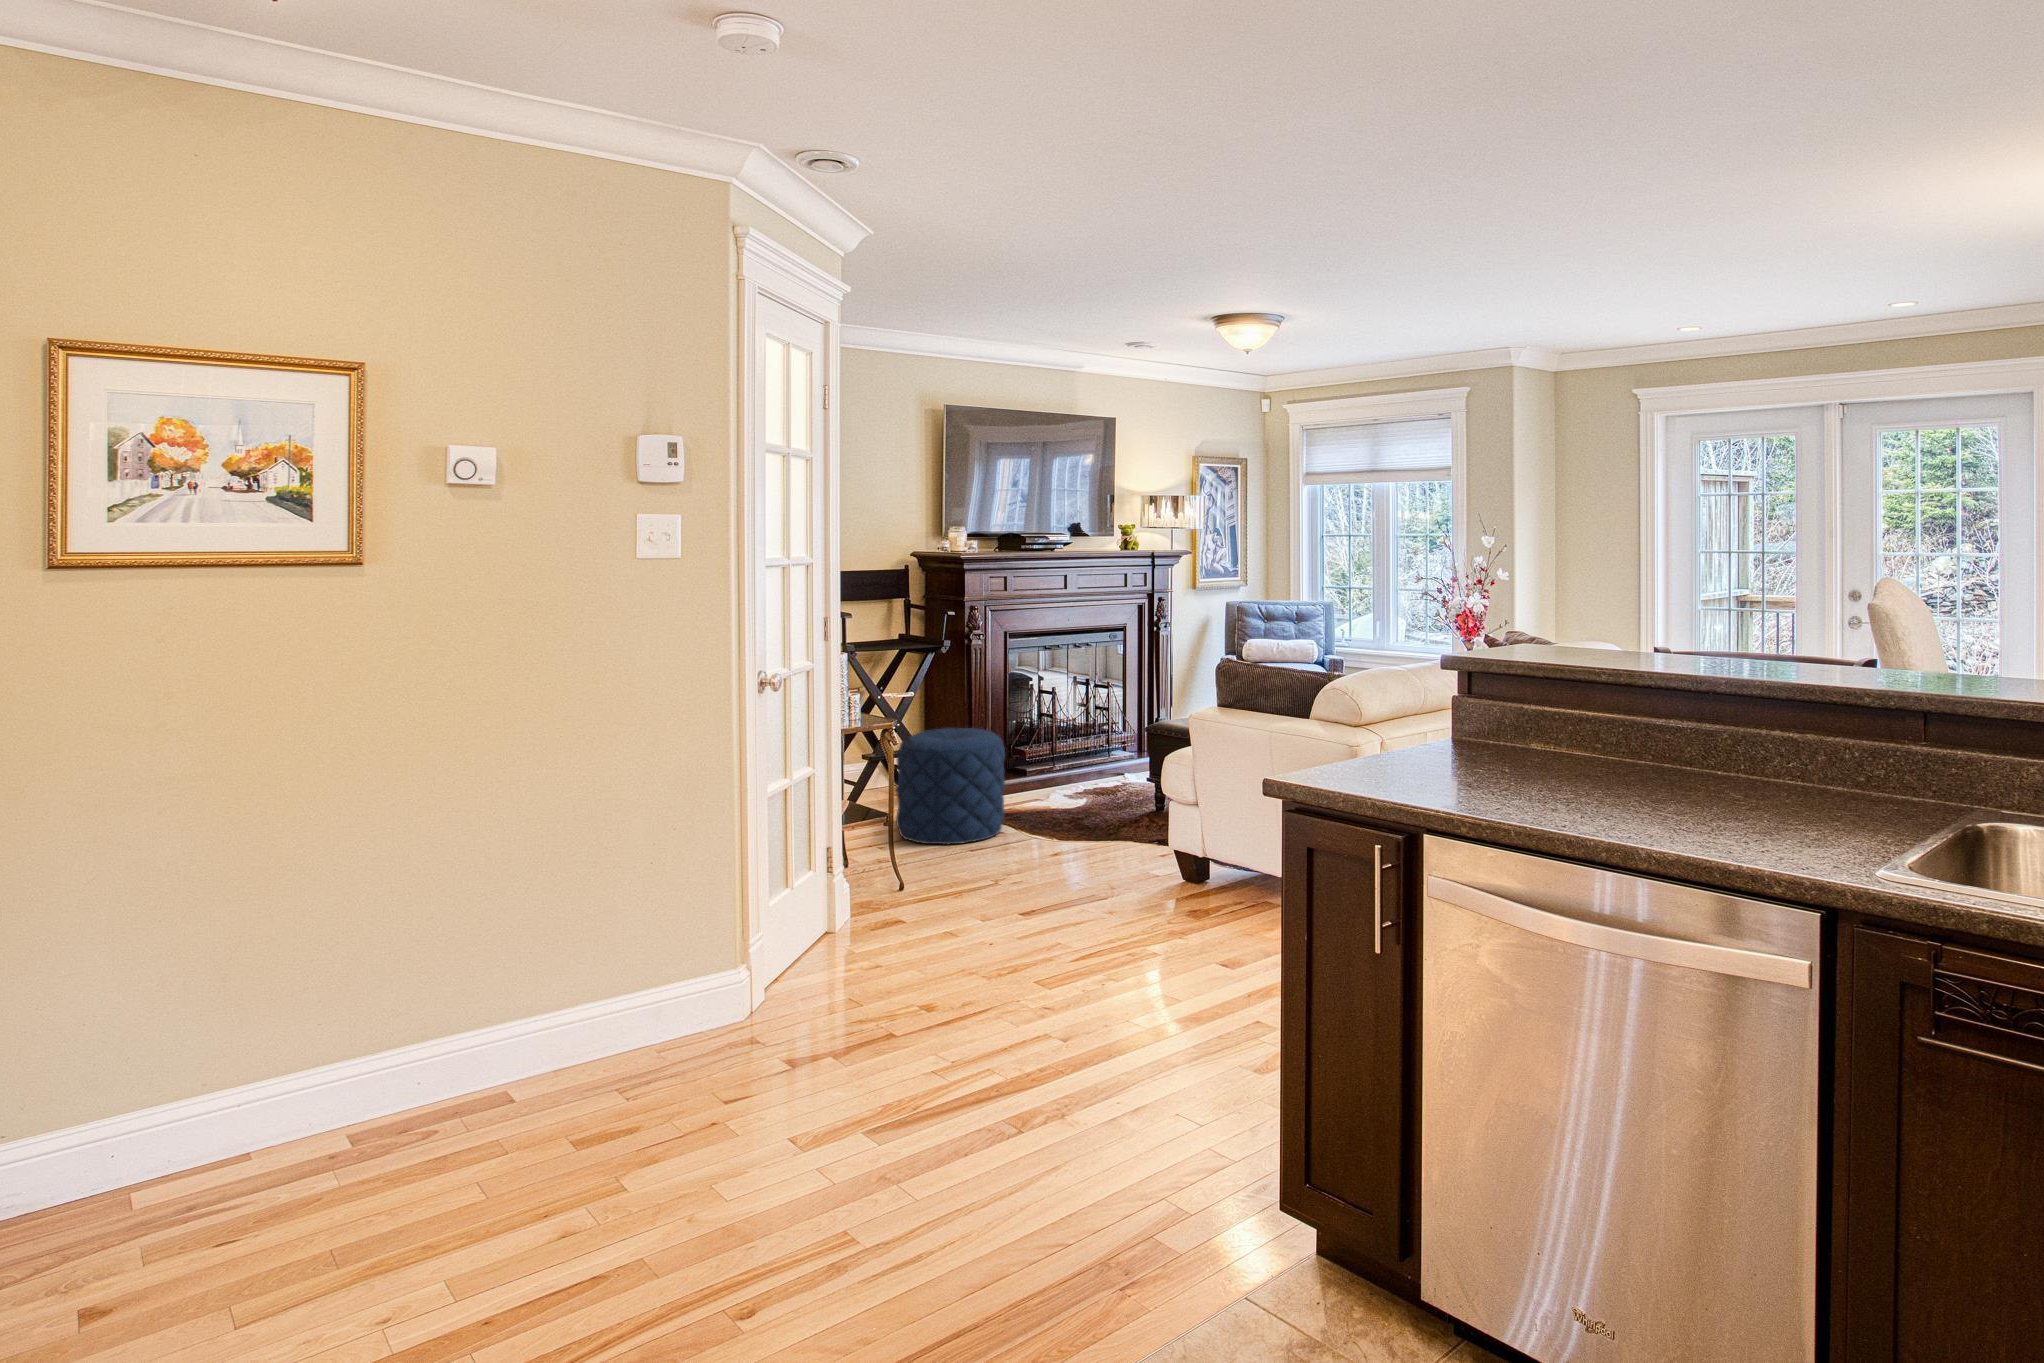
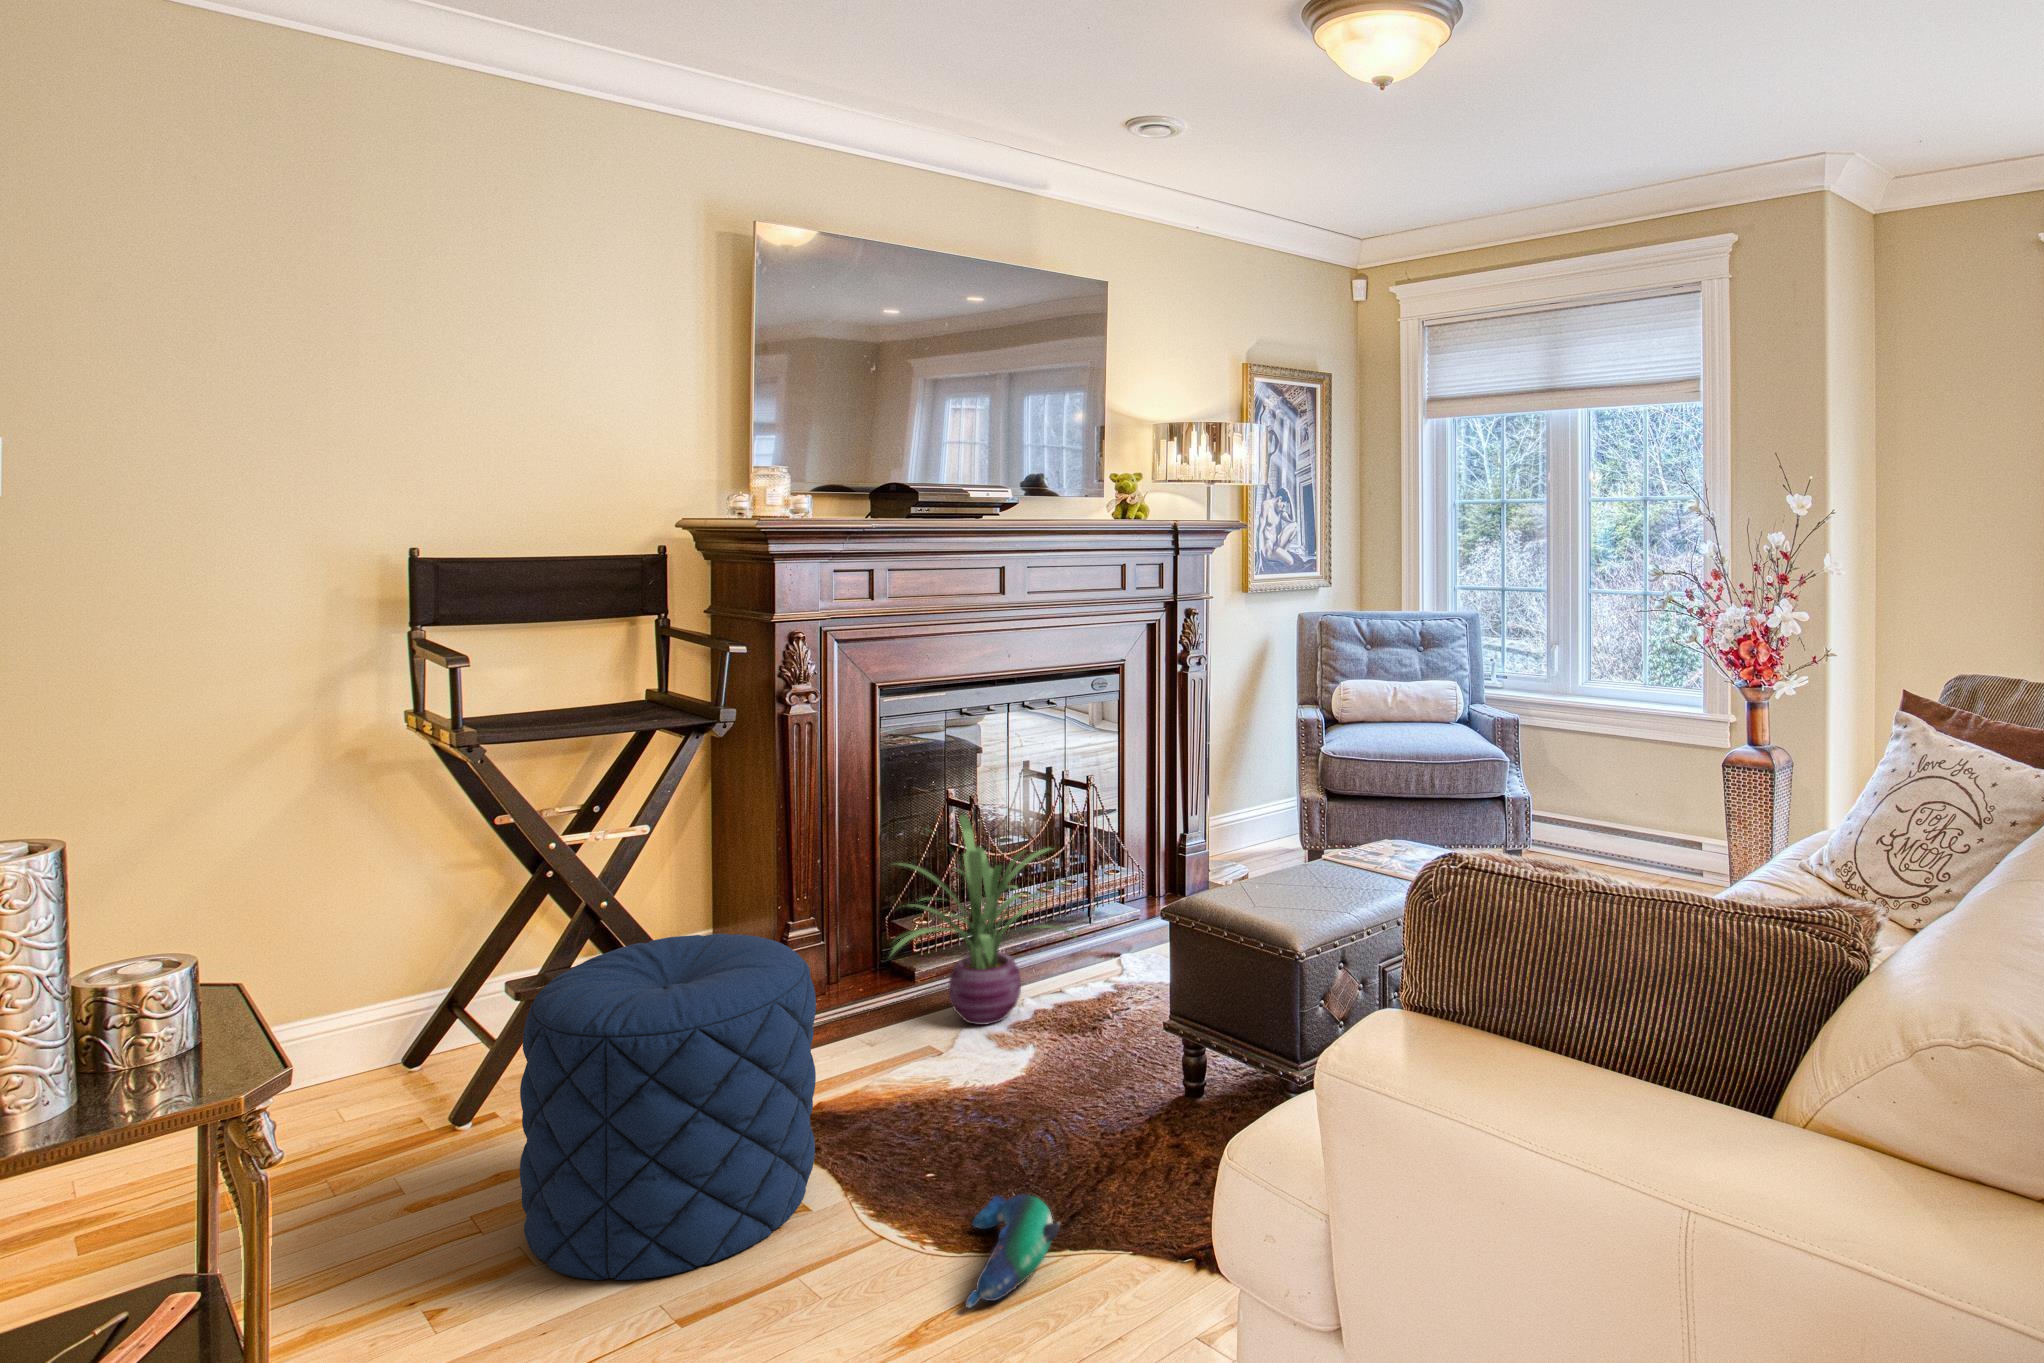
decorative plant: none [1015,695,1107,792] -> present [891,815,1075,1025]
plush toy: none [1070,821,1106,851] -> present [965,1194,1060,1308]

